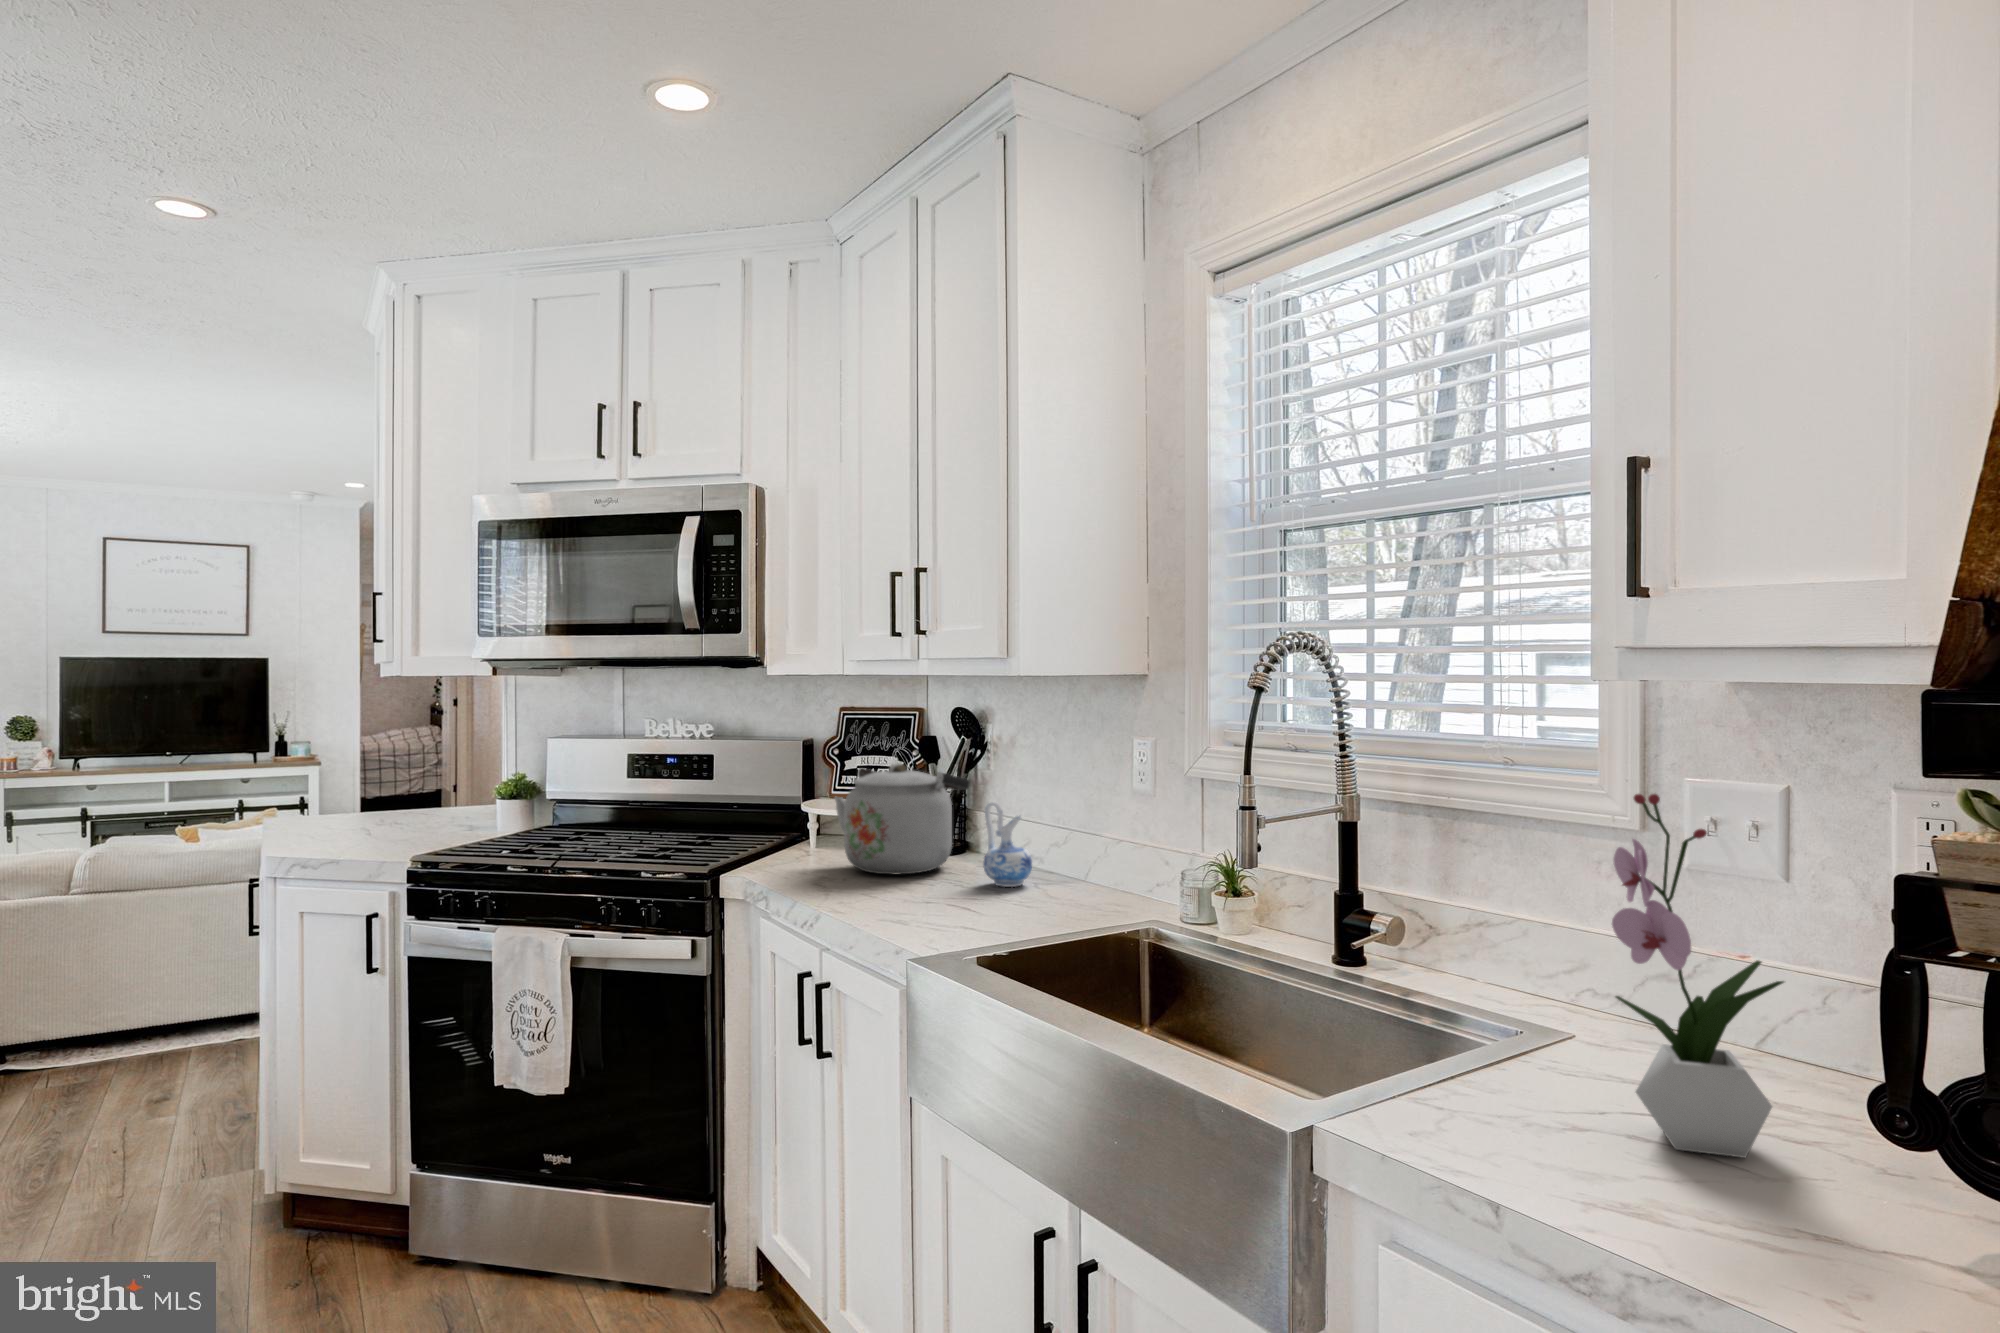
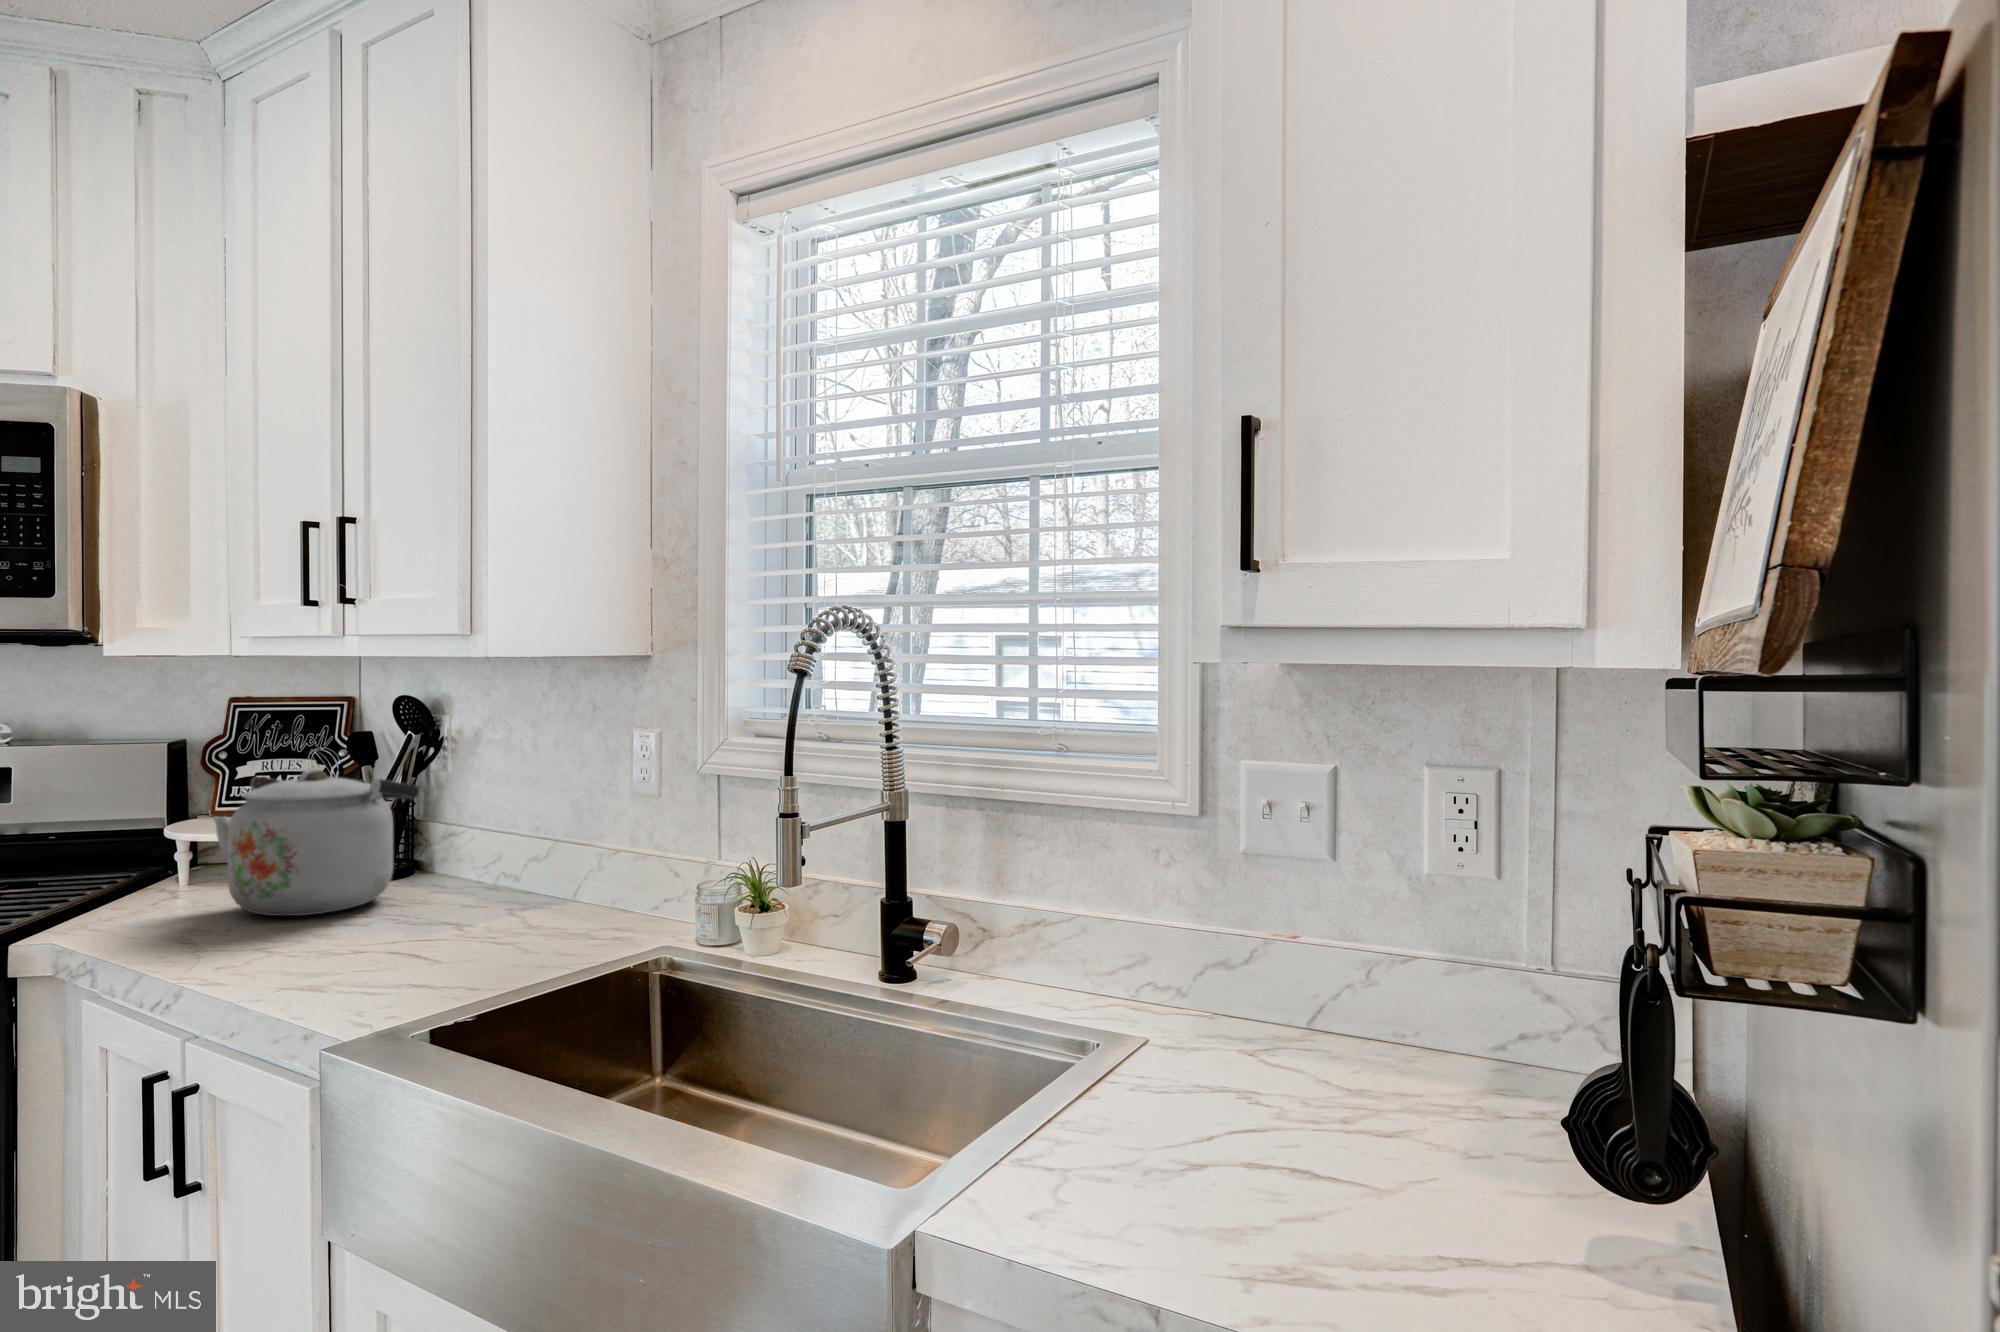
flower arrangement: present [1612,794,1784,1158] -> none [1229,785,1407,1182]
ceramic pitcher: present [983,802,1032,887] -> none [437,813,505,919]

